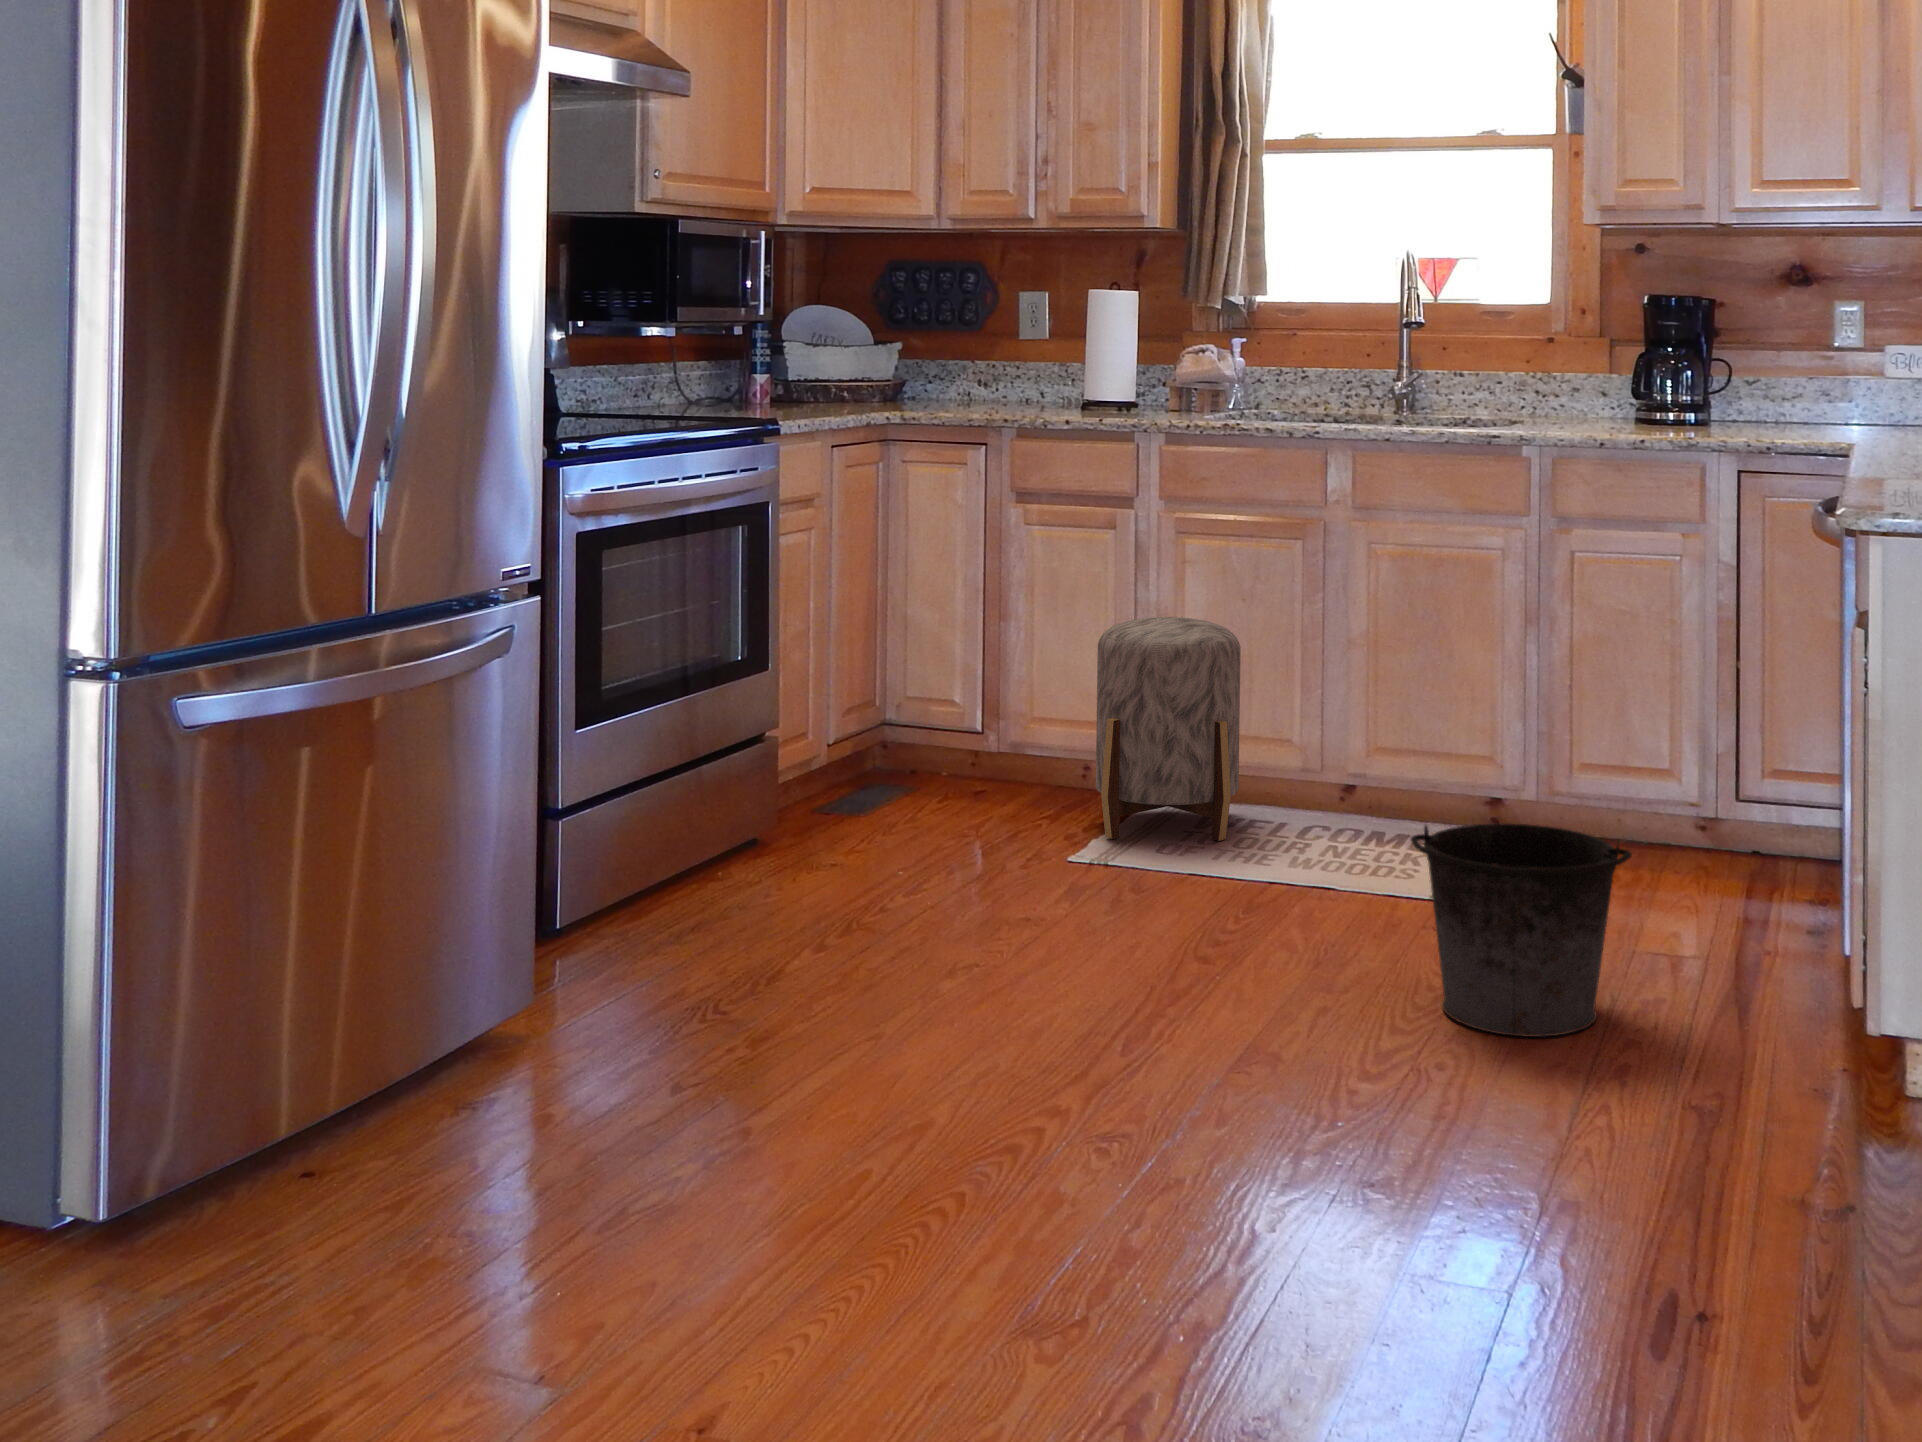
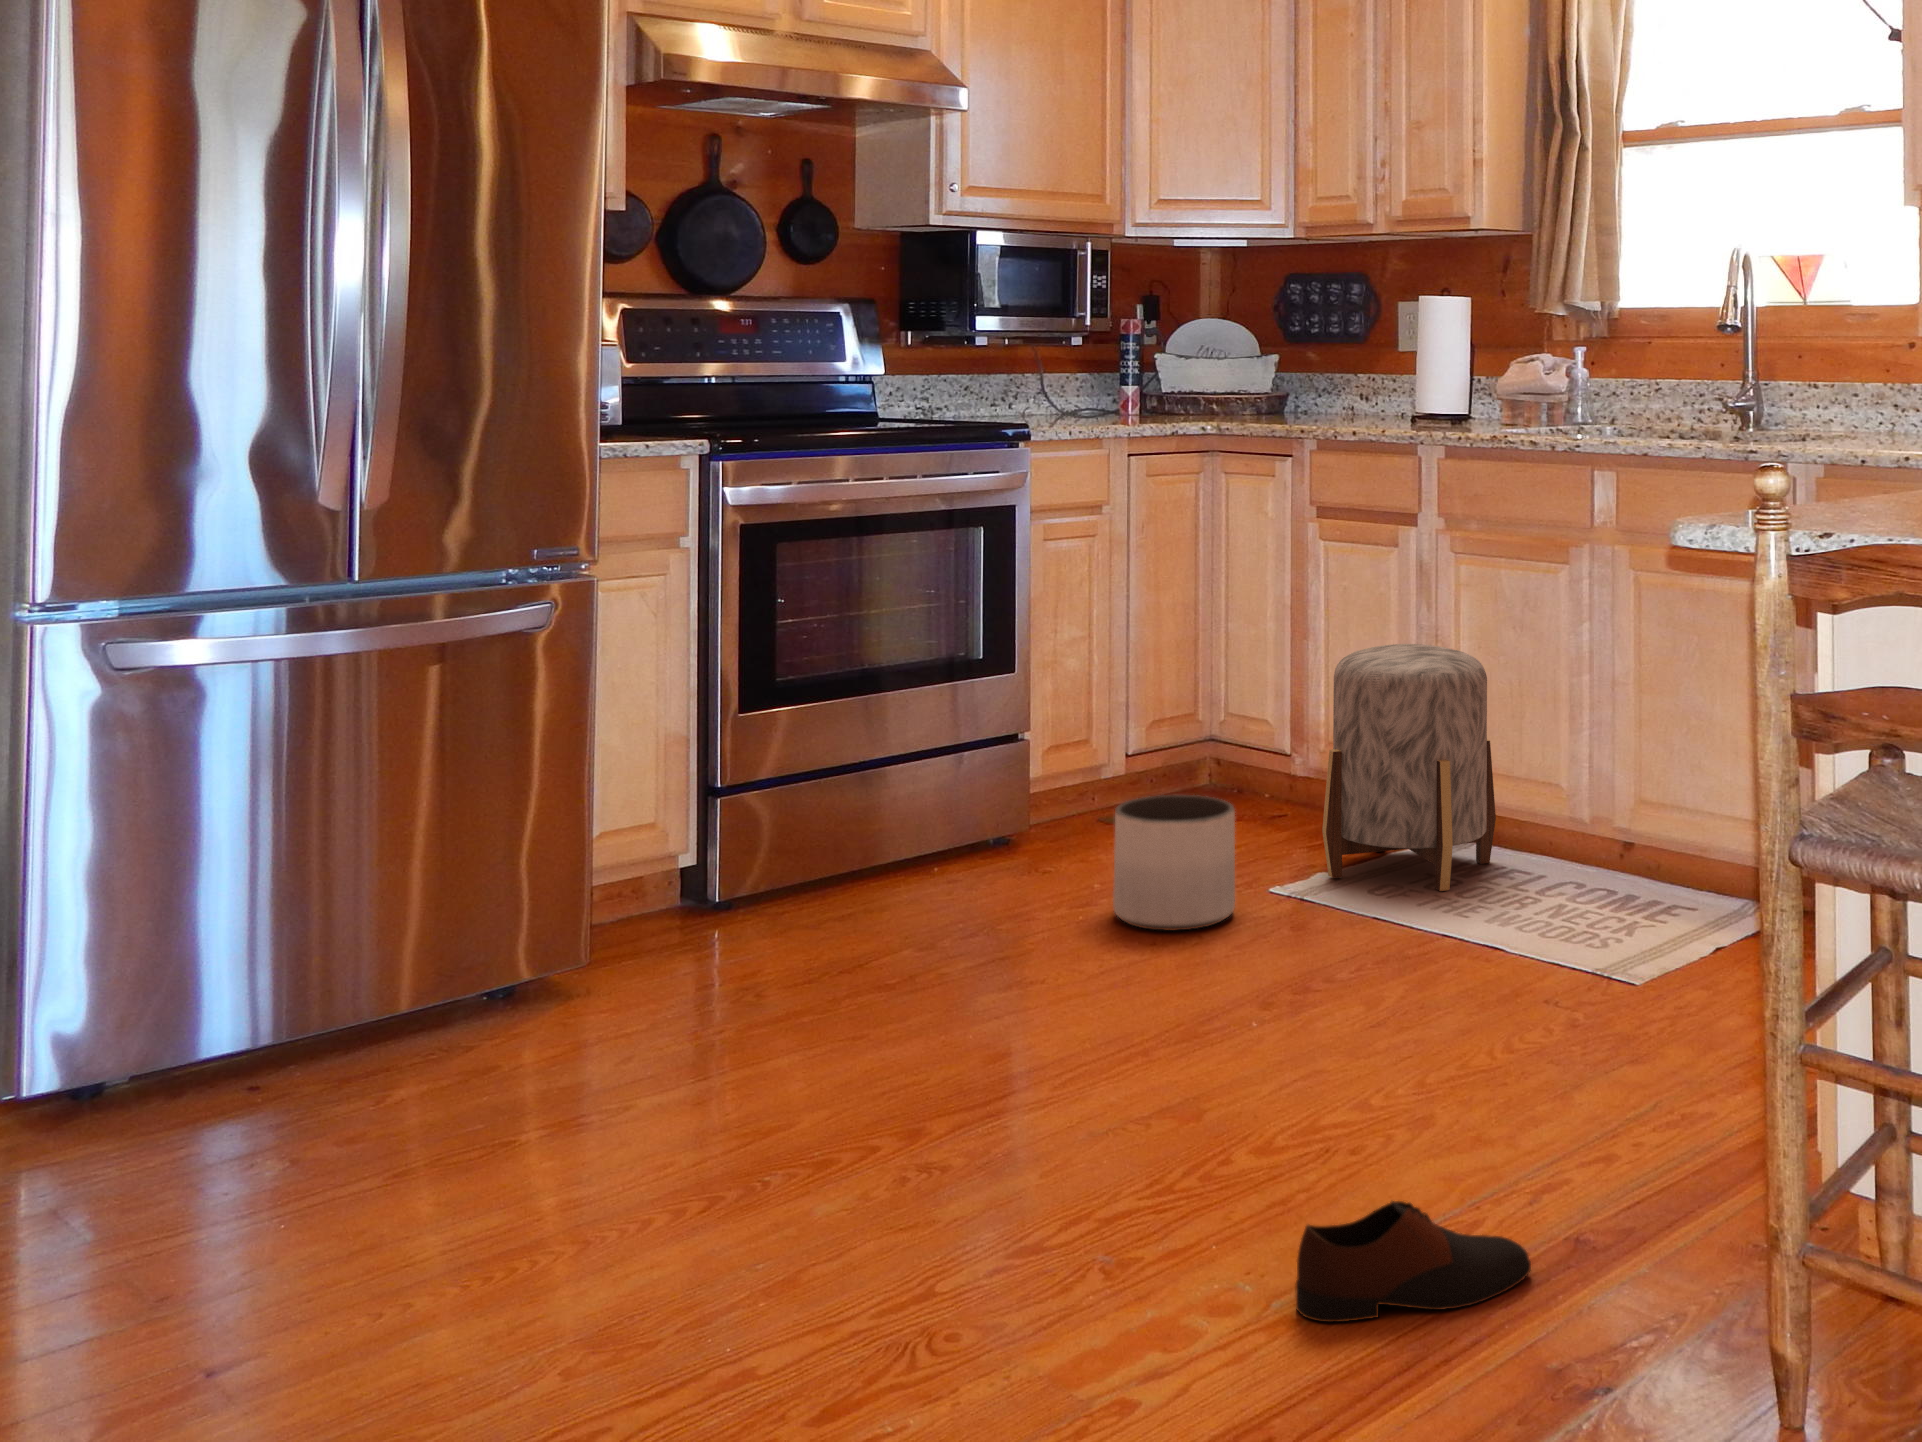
planter: none [958,770,1073,897] -> present [1113,795,1235,931]
bucket: present [1411,823,1632,1037] -> none [1385,892,1623,1157]
shoe: none [1541,1066,1682,1170] -> present [1296,1201,1531,1322]

